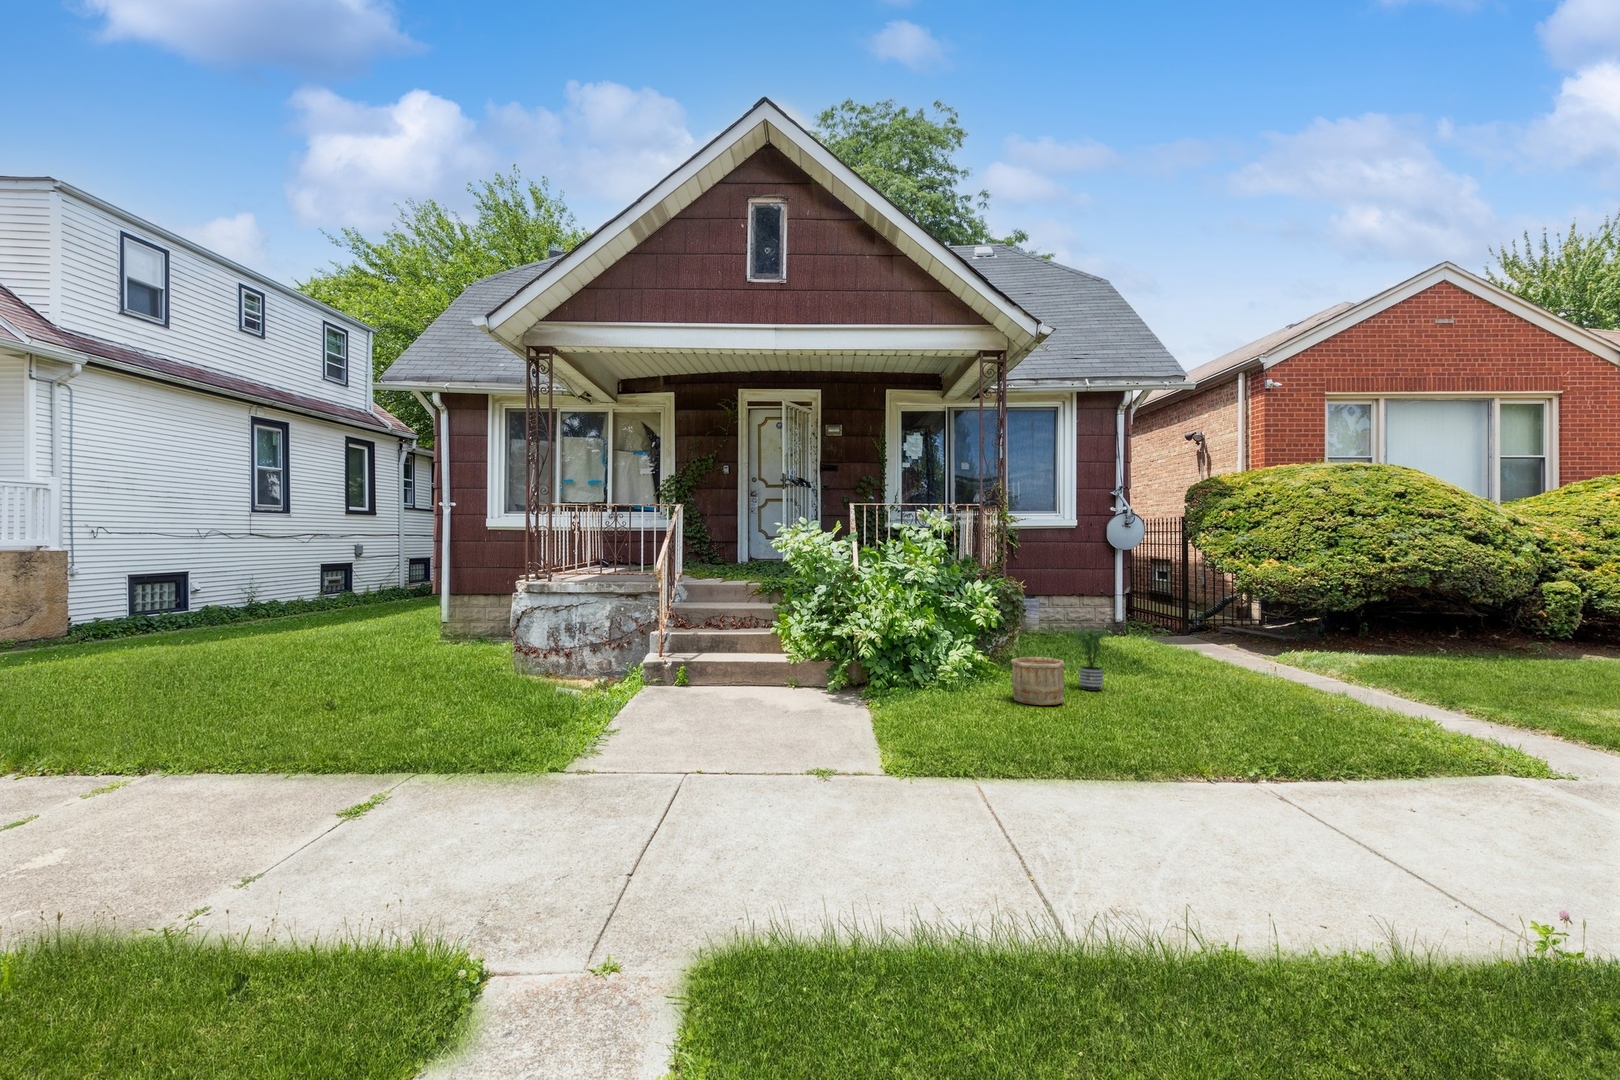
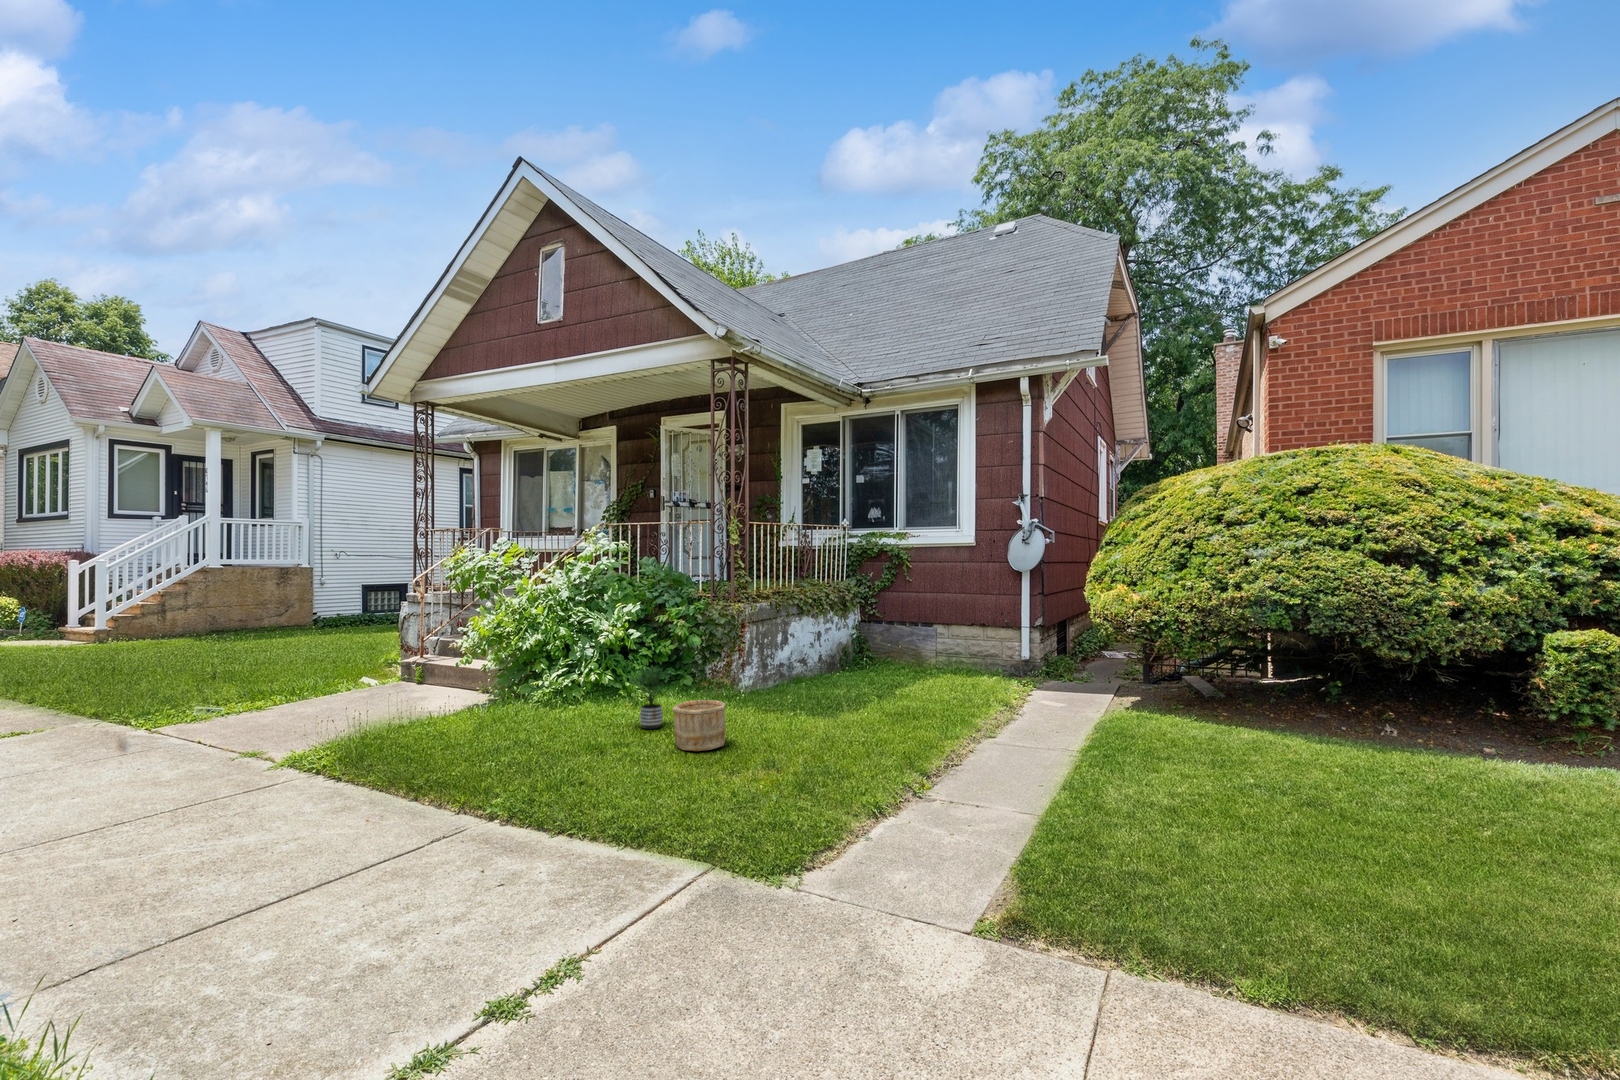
wooden bucket: present [1011,657,1065,705] -> present [672,700,726,751]

